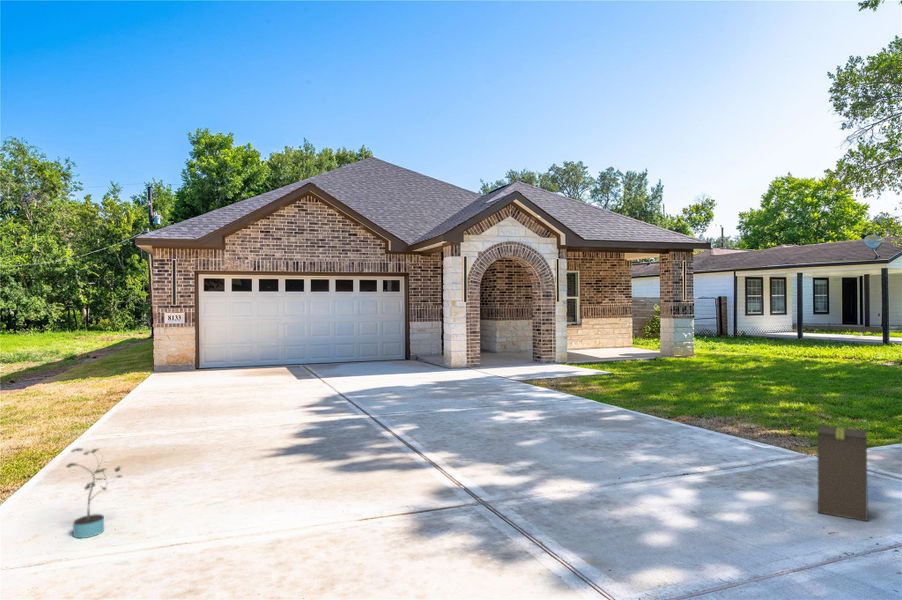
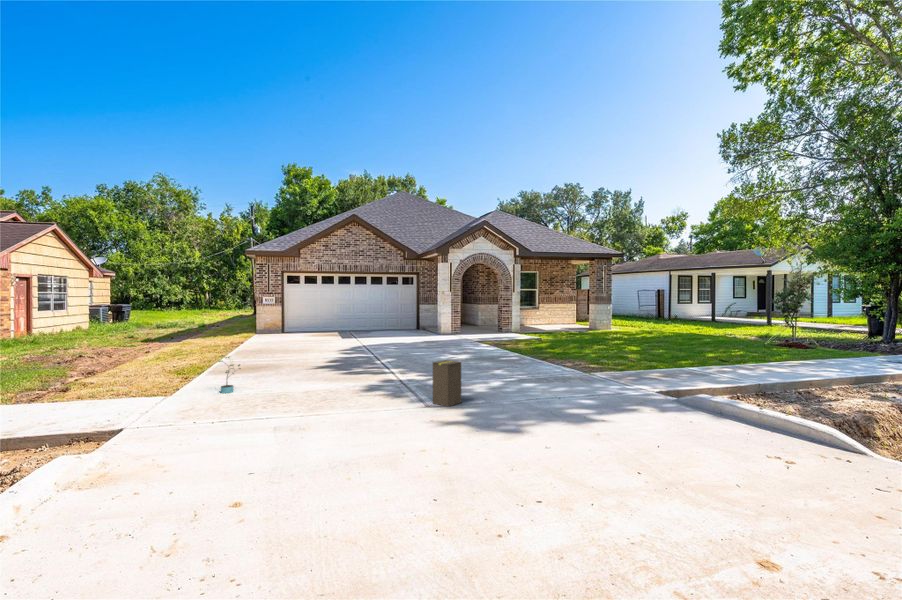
cardboard box: present [817,426,868,521] -> present [433,360,461,406]

